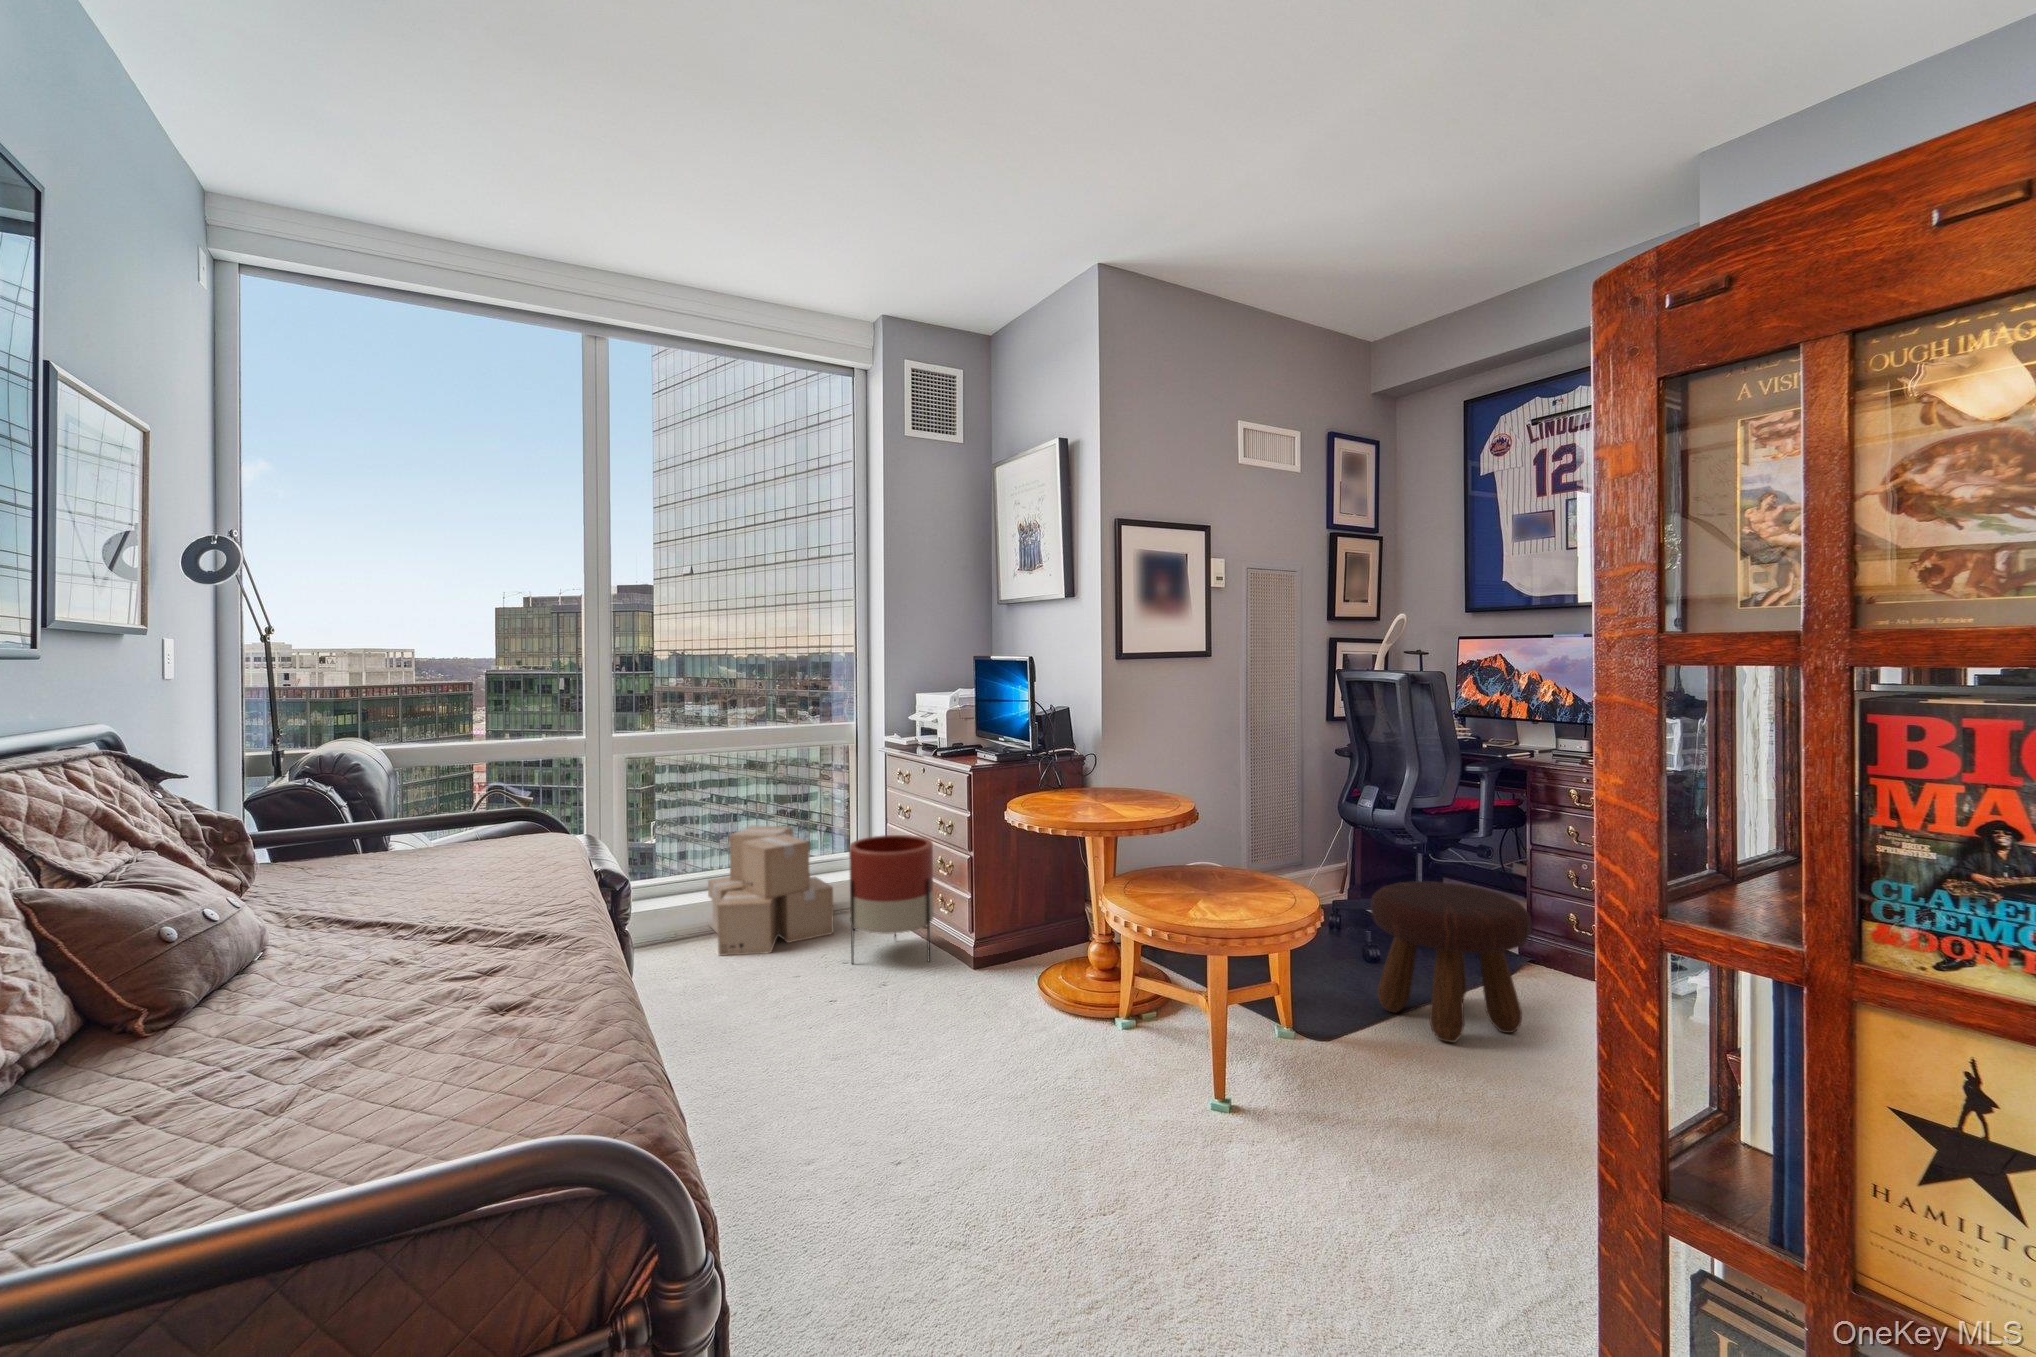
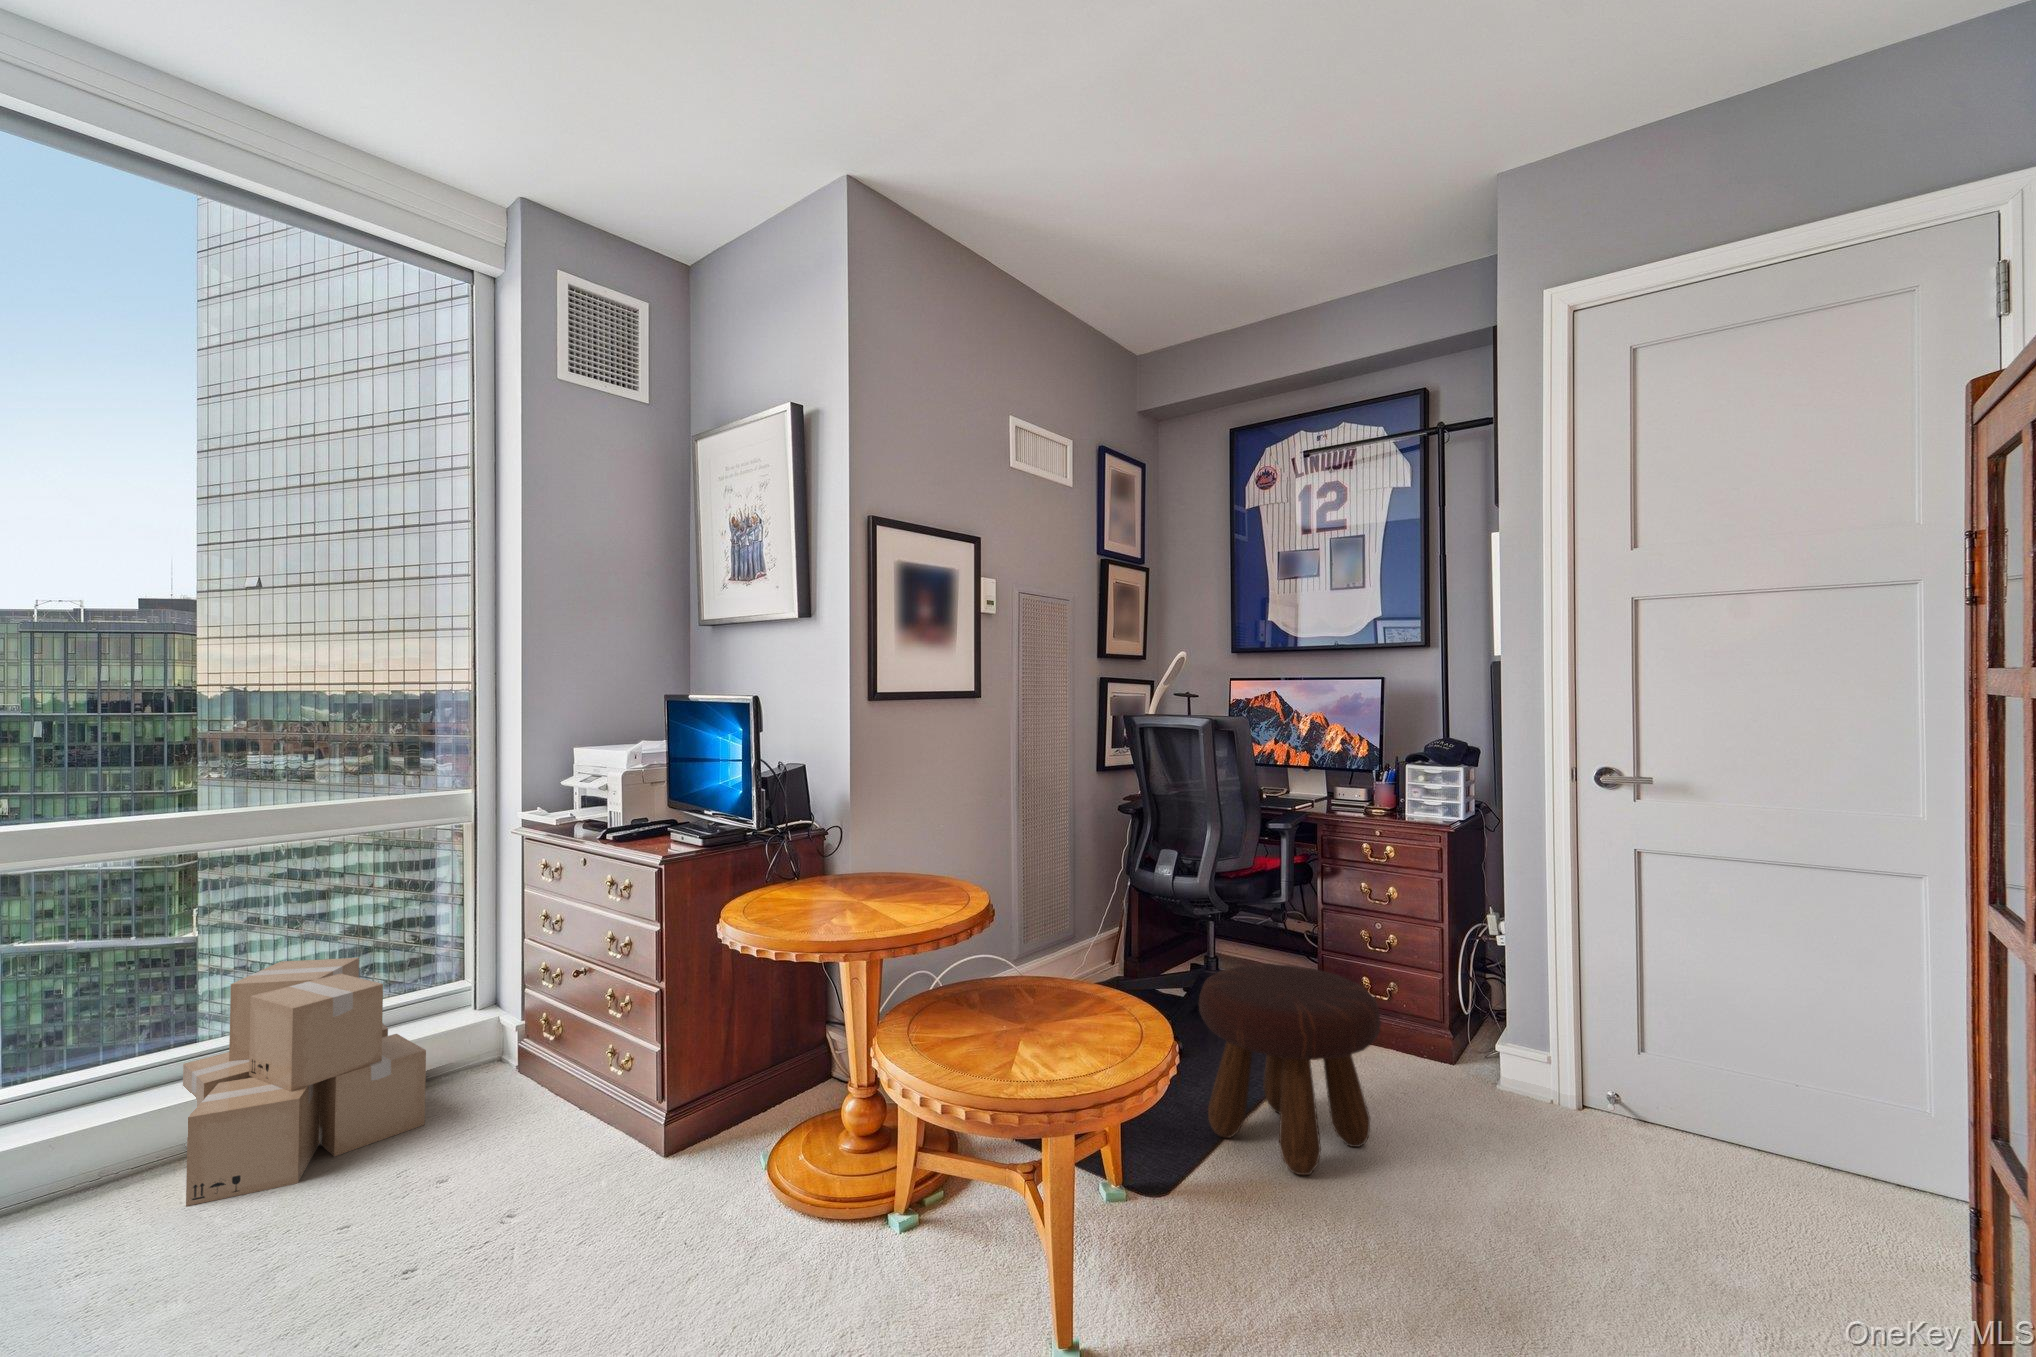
planter: present [849,835,934,963] -> none [450,960,598,1183]

